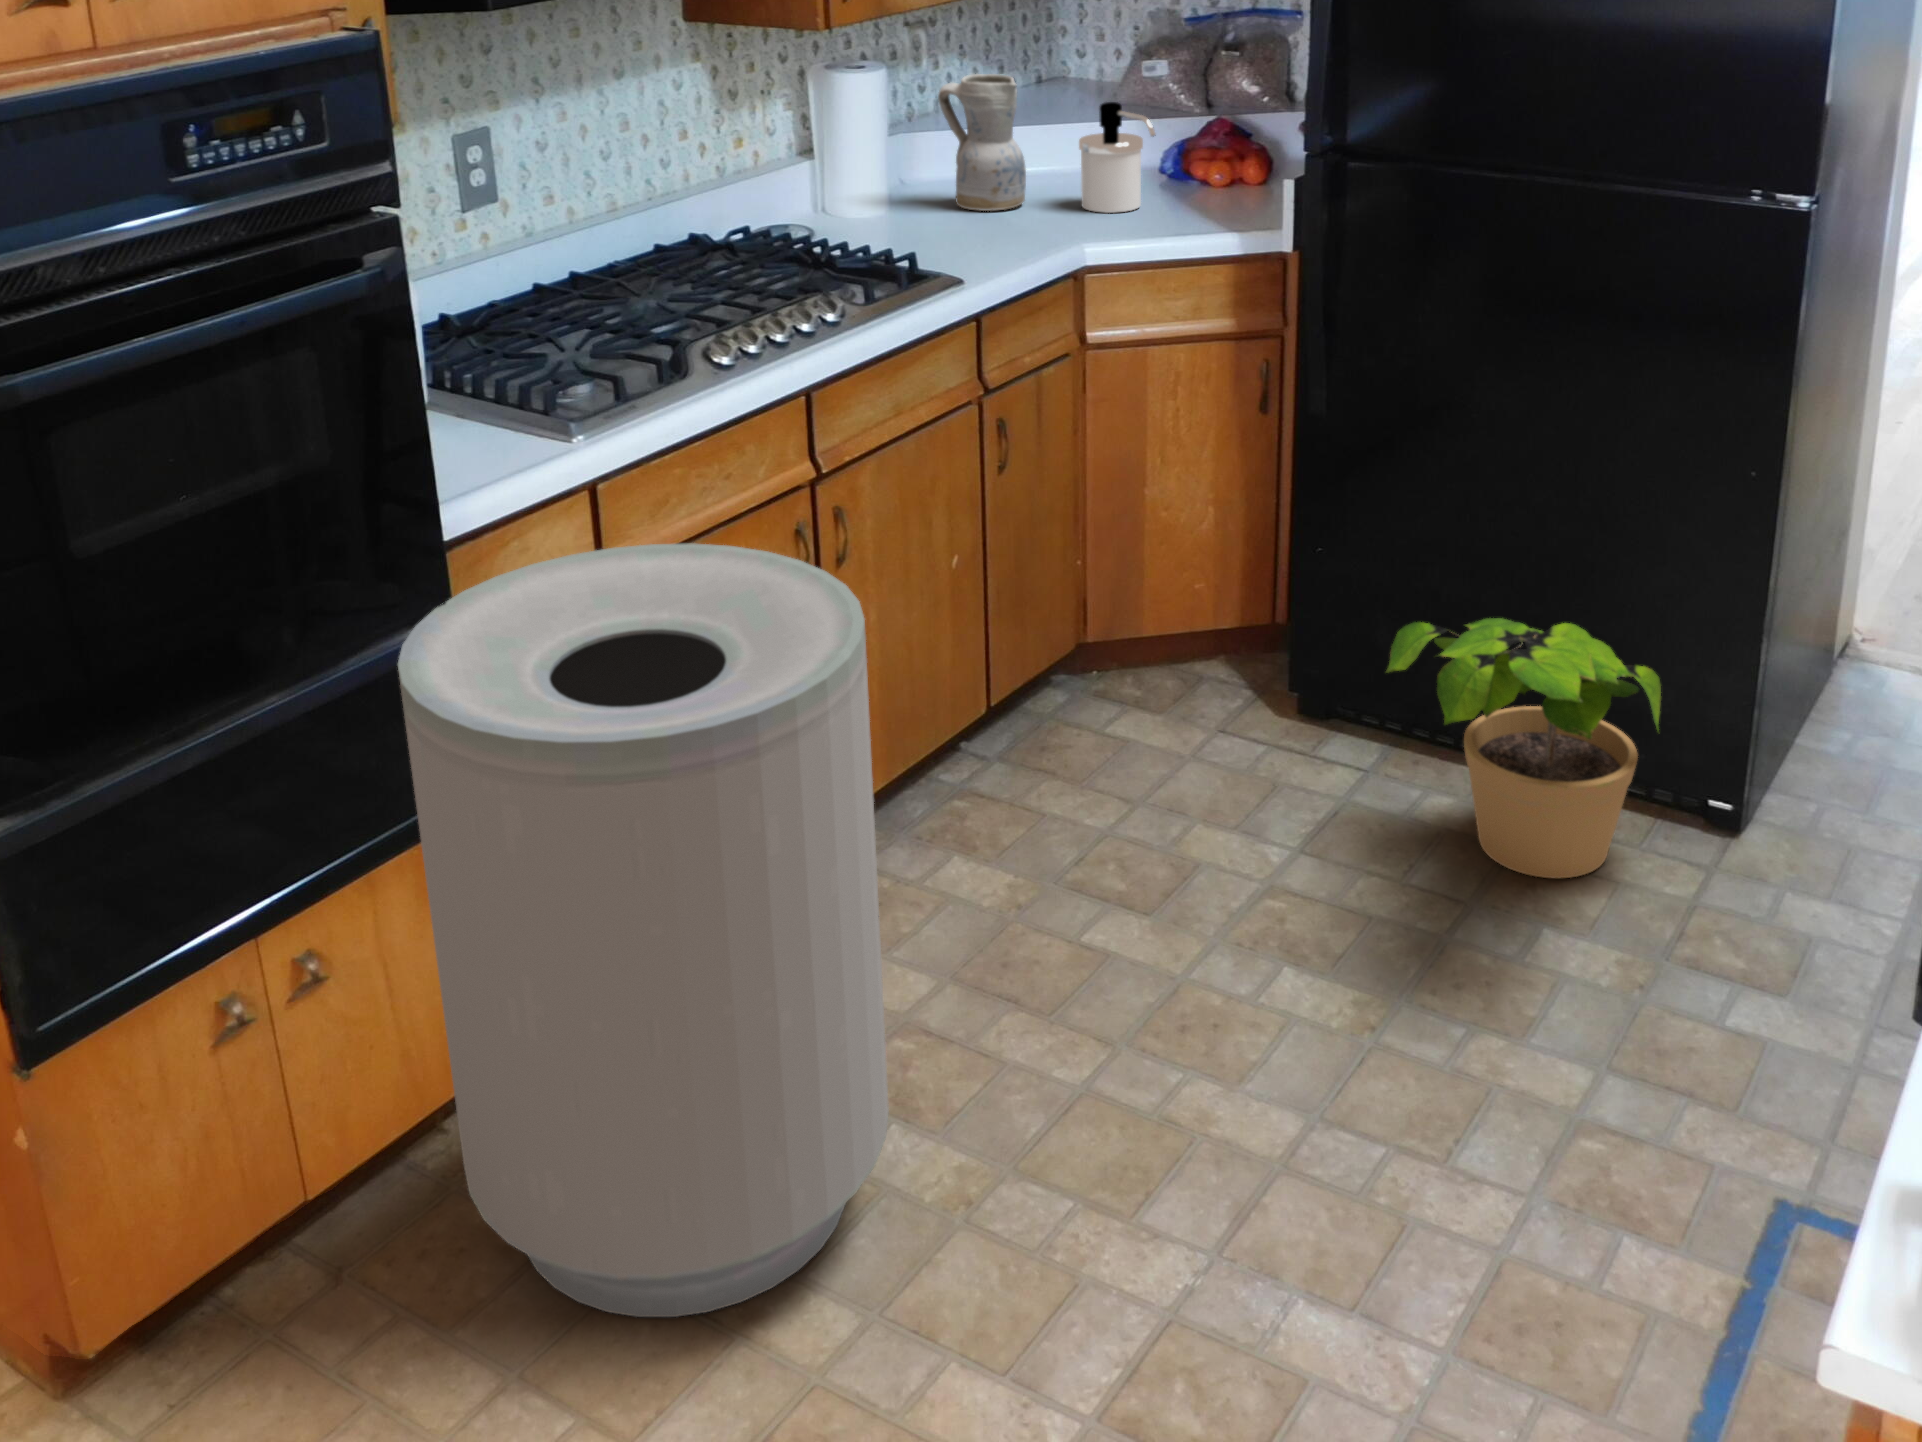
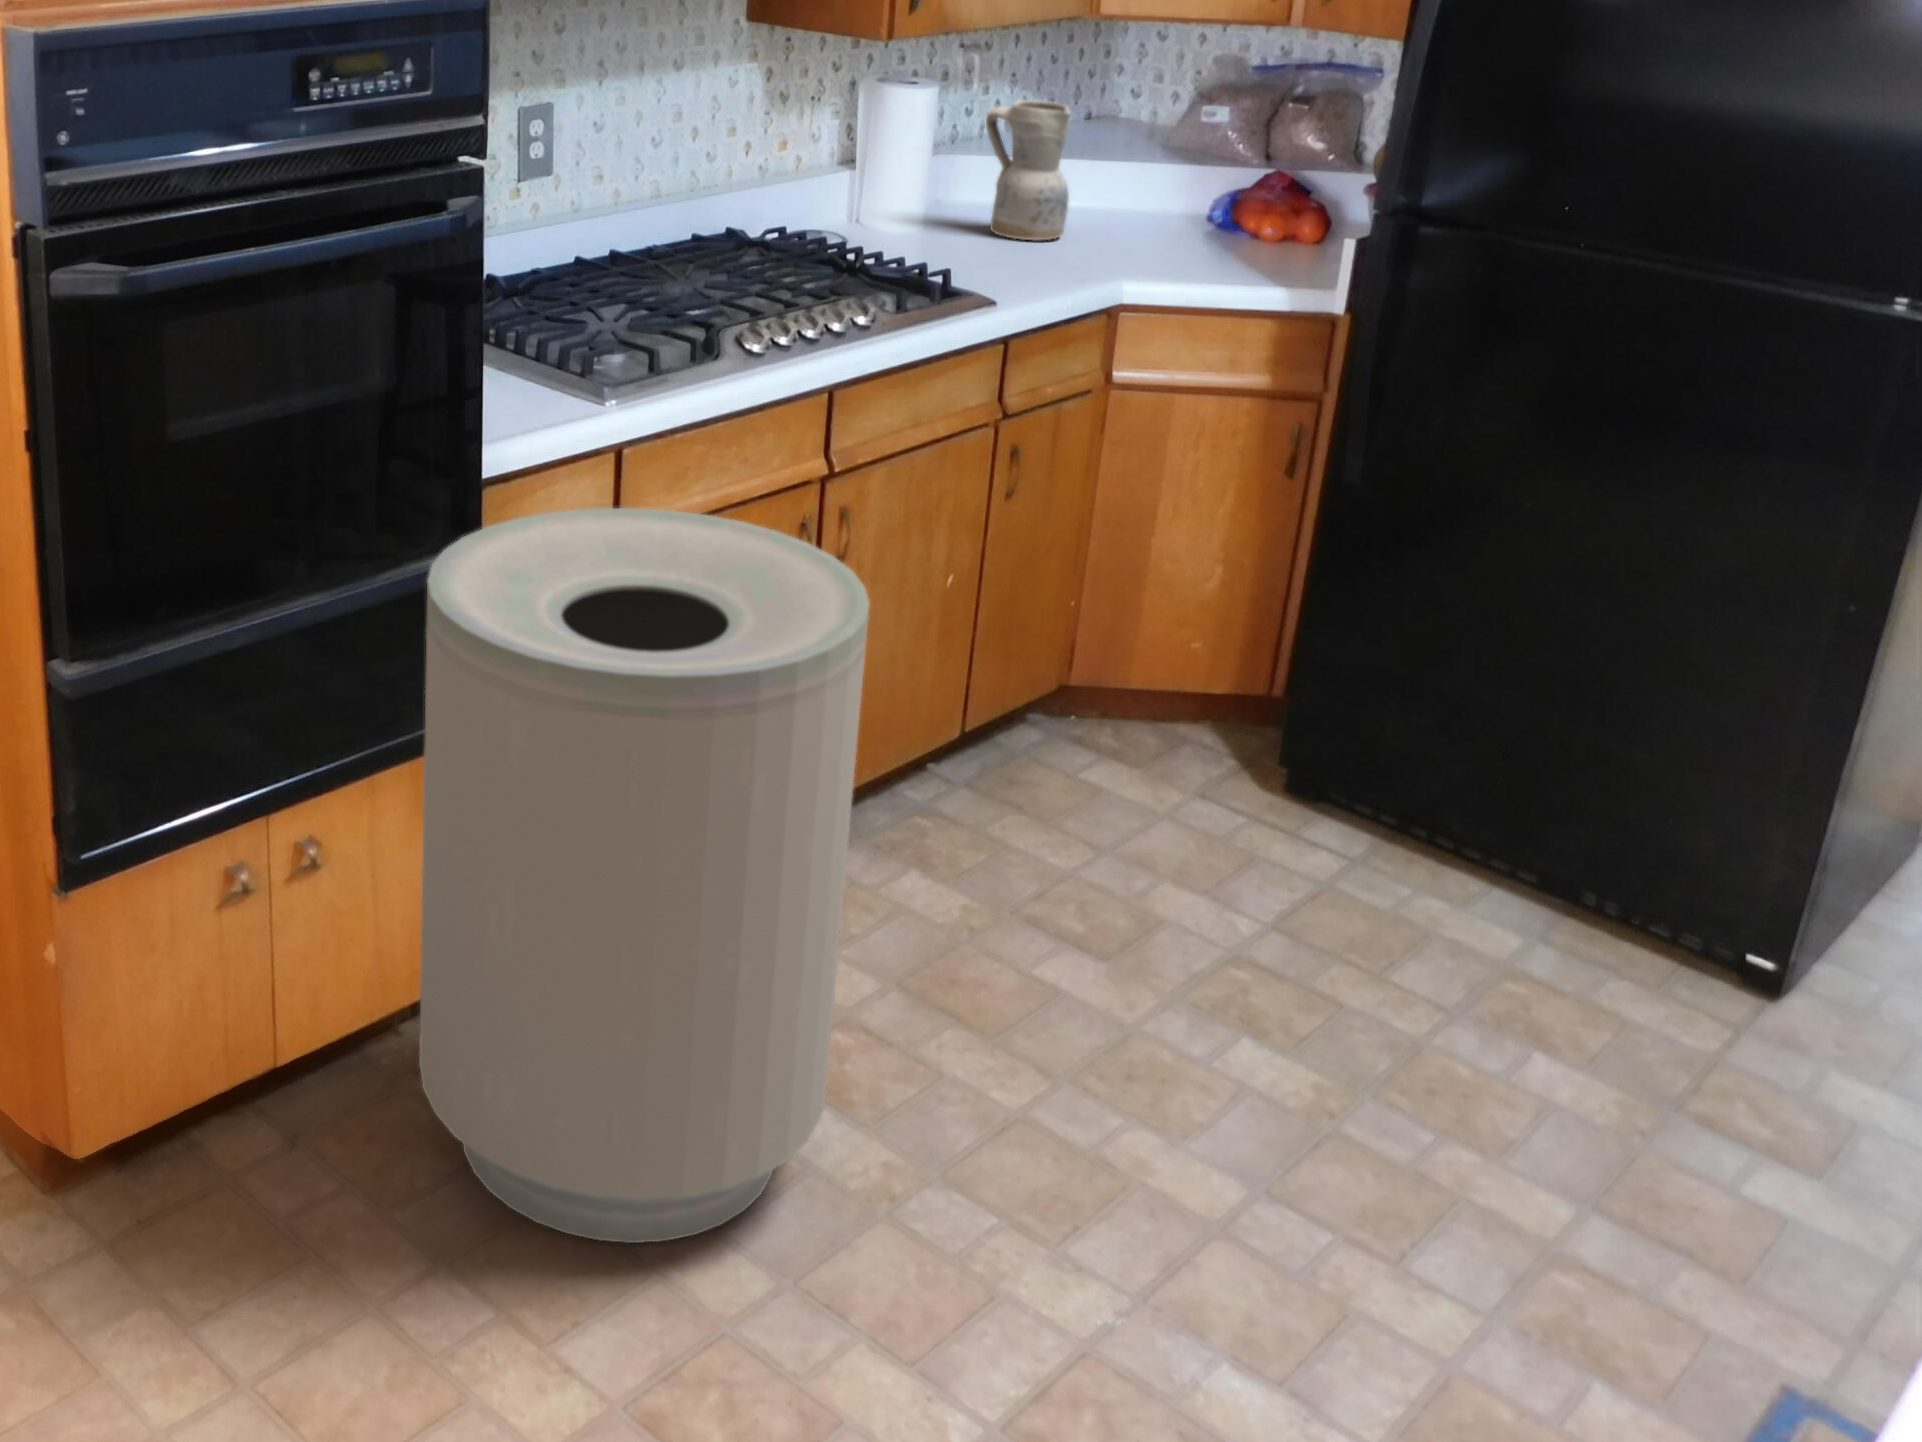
soap dispenser: present [1079,102,1155,213] -> none [1124,140,1215,255]
potted plant: present [1386,618,1661,878] -> none [1401,716,1724,1016]

